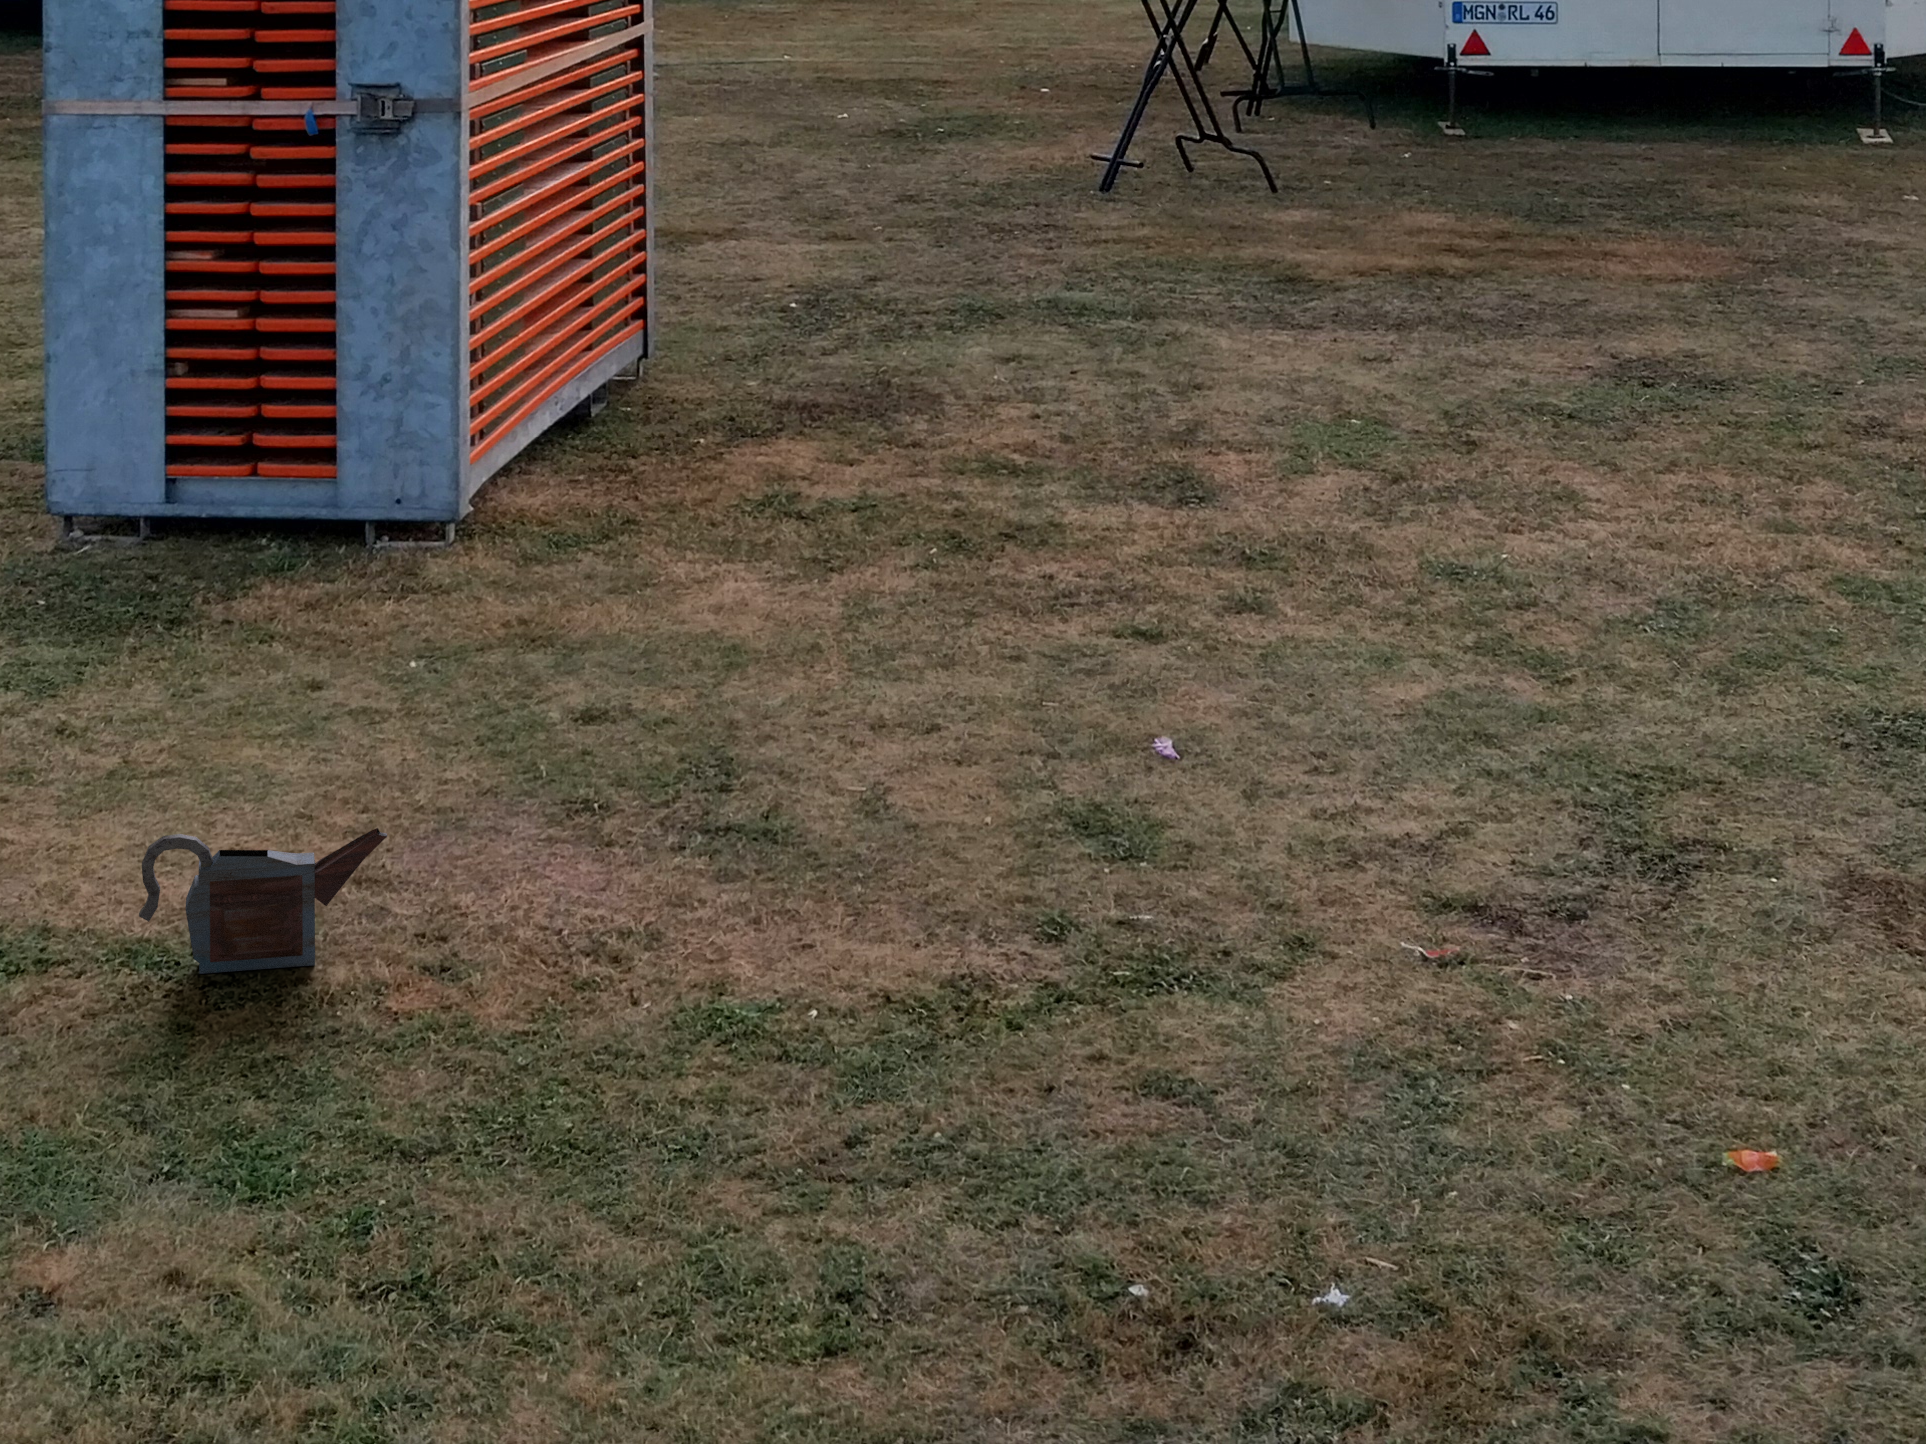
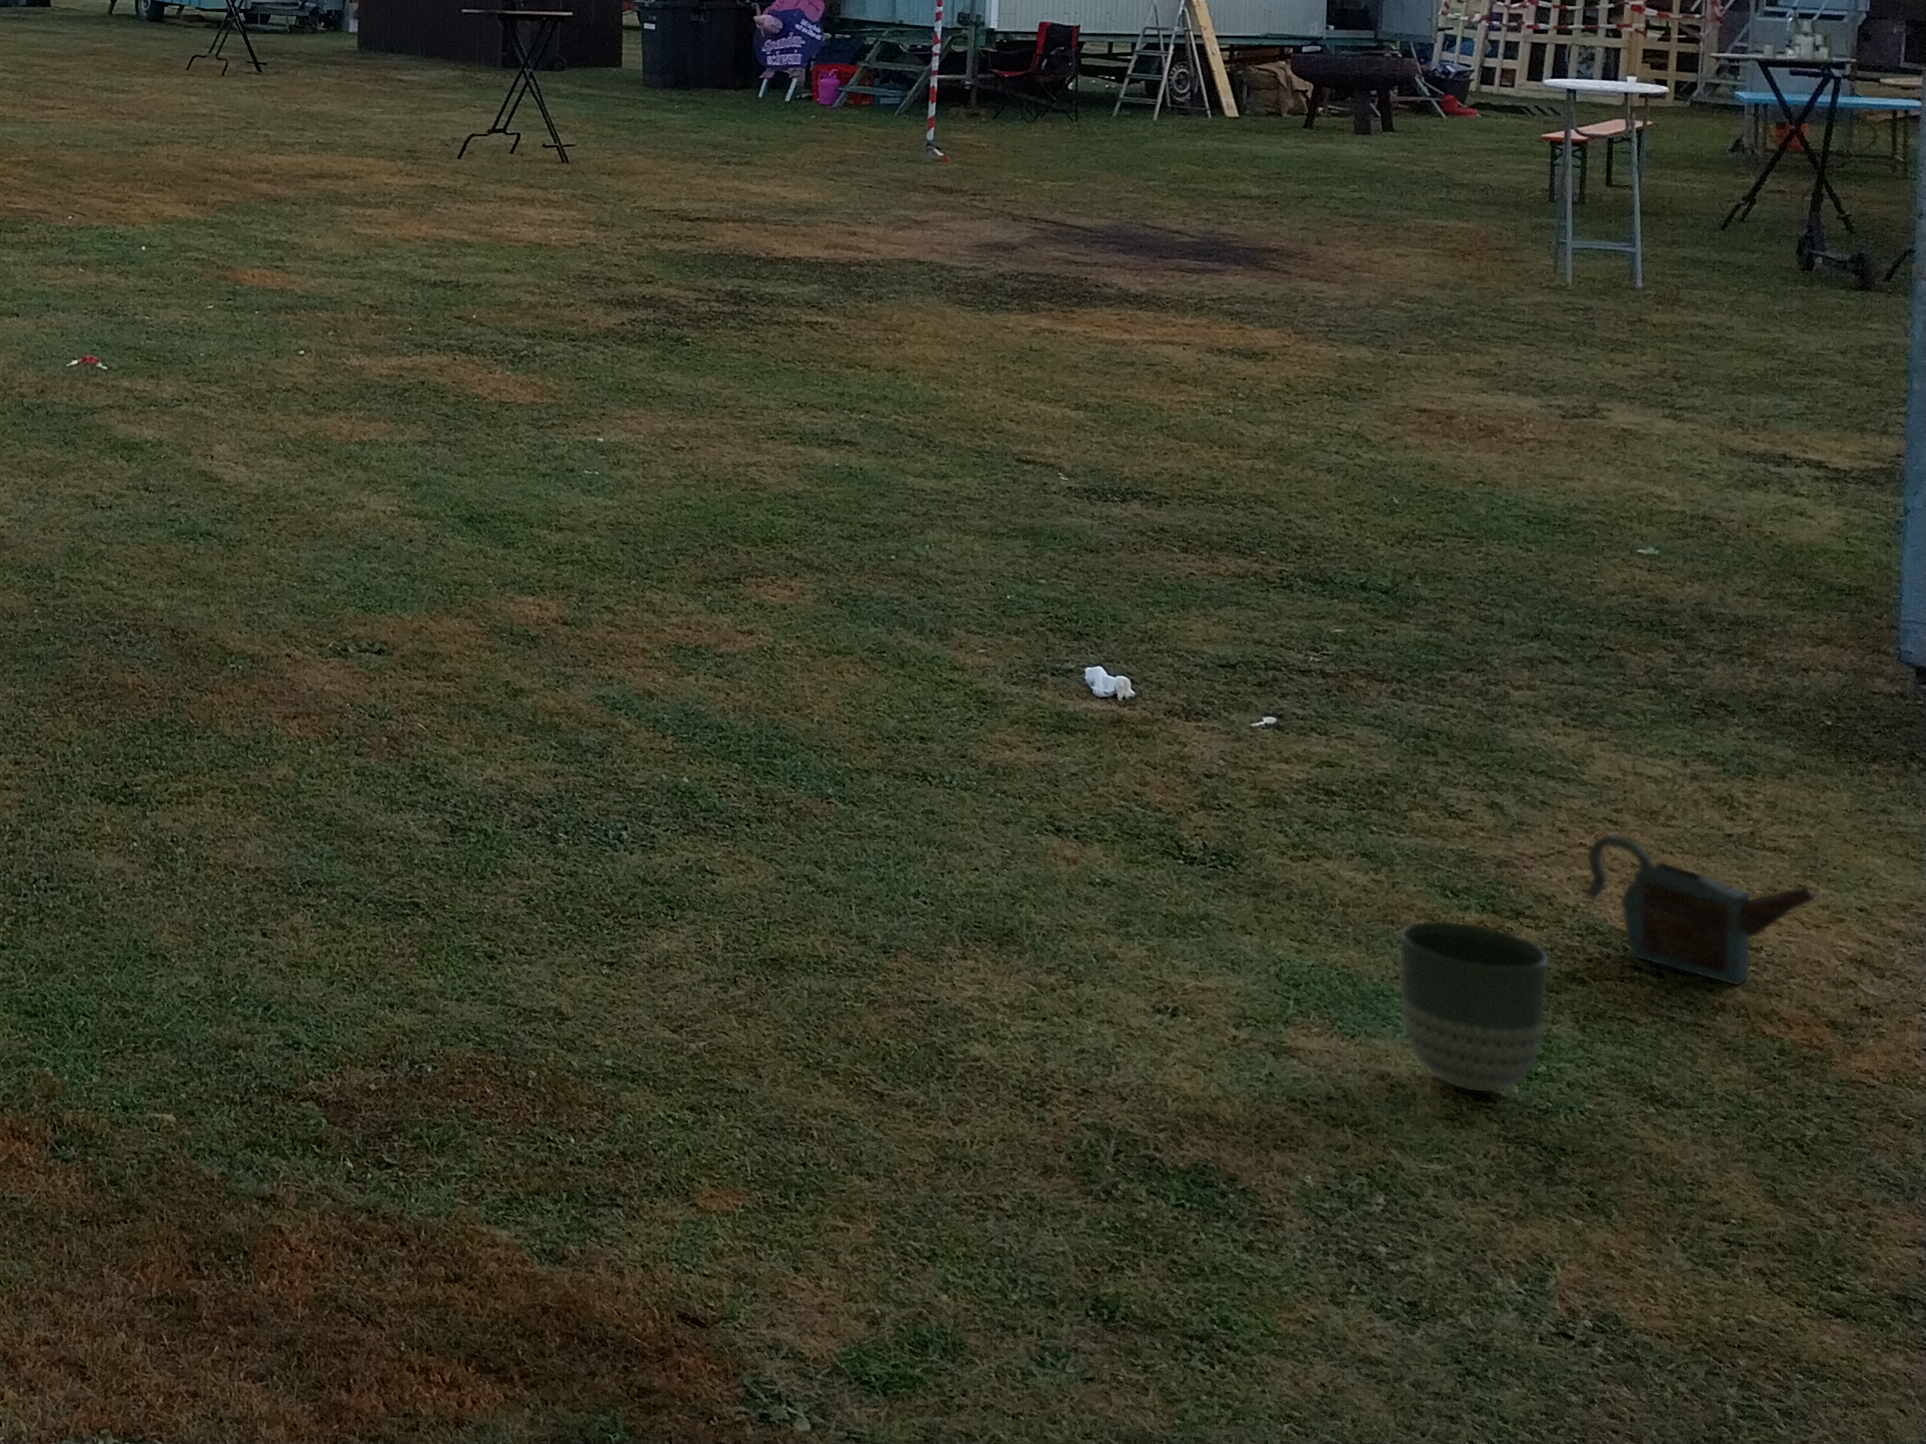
planter: none [164,1027,338,1255] -> present [1401,922,1548,1091]

